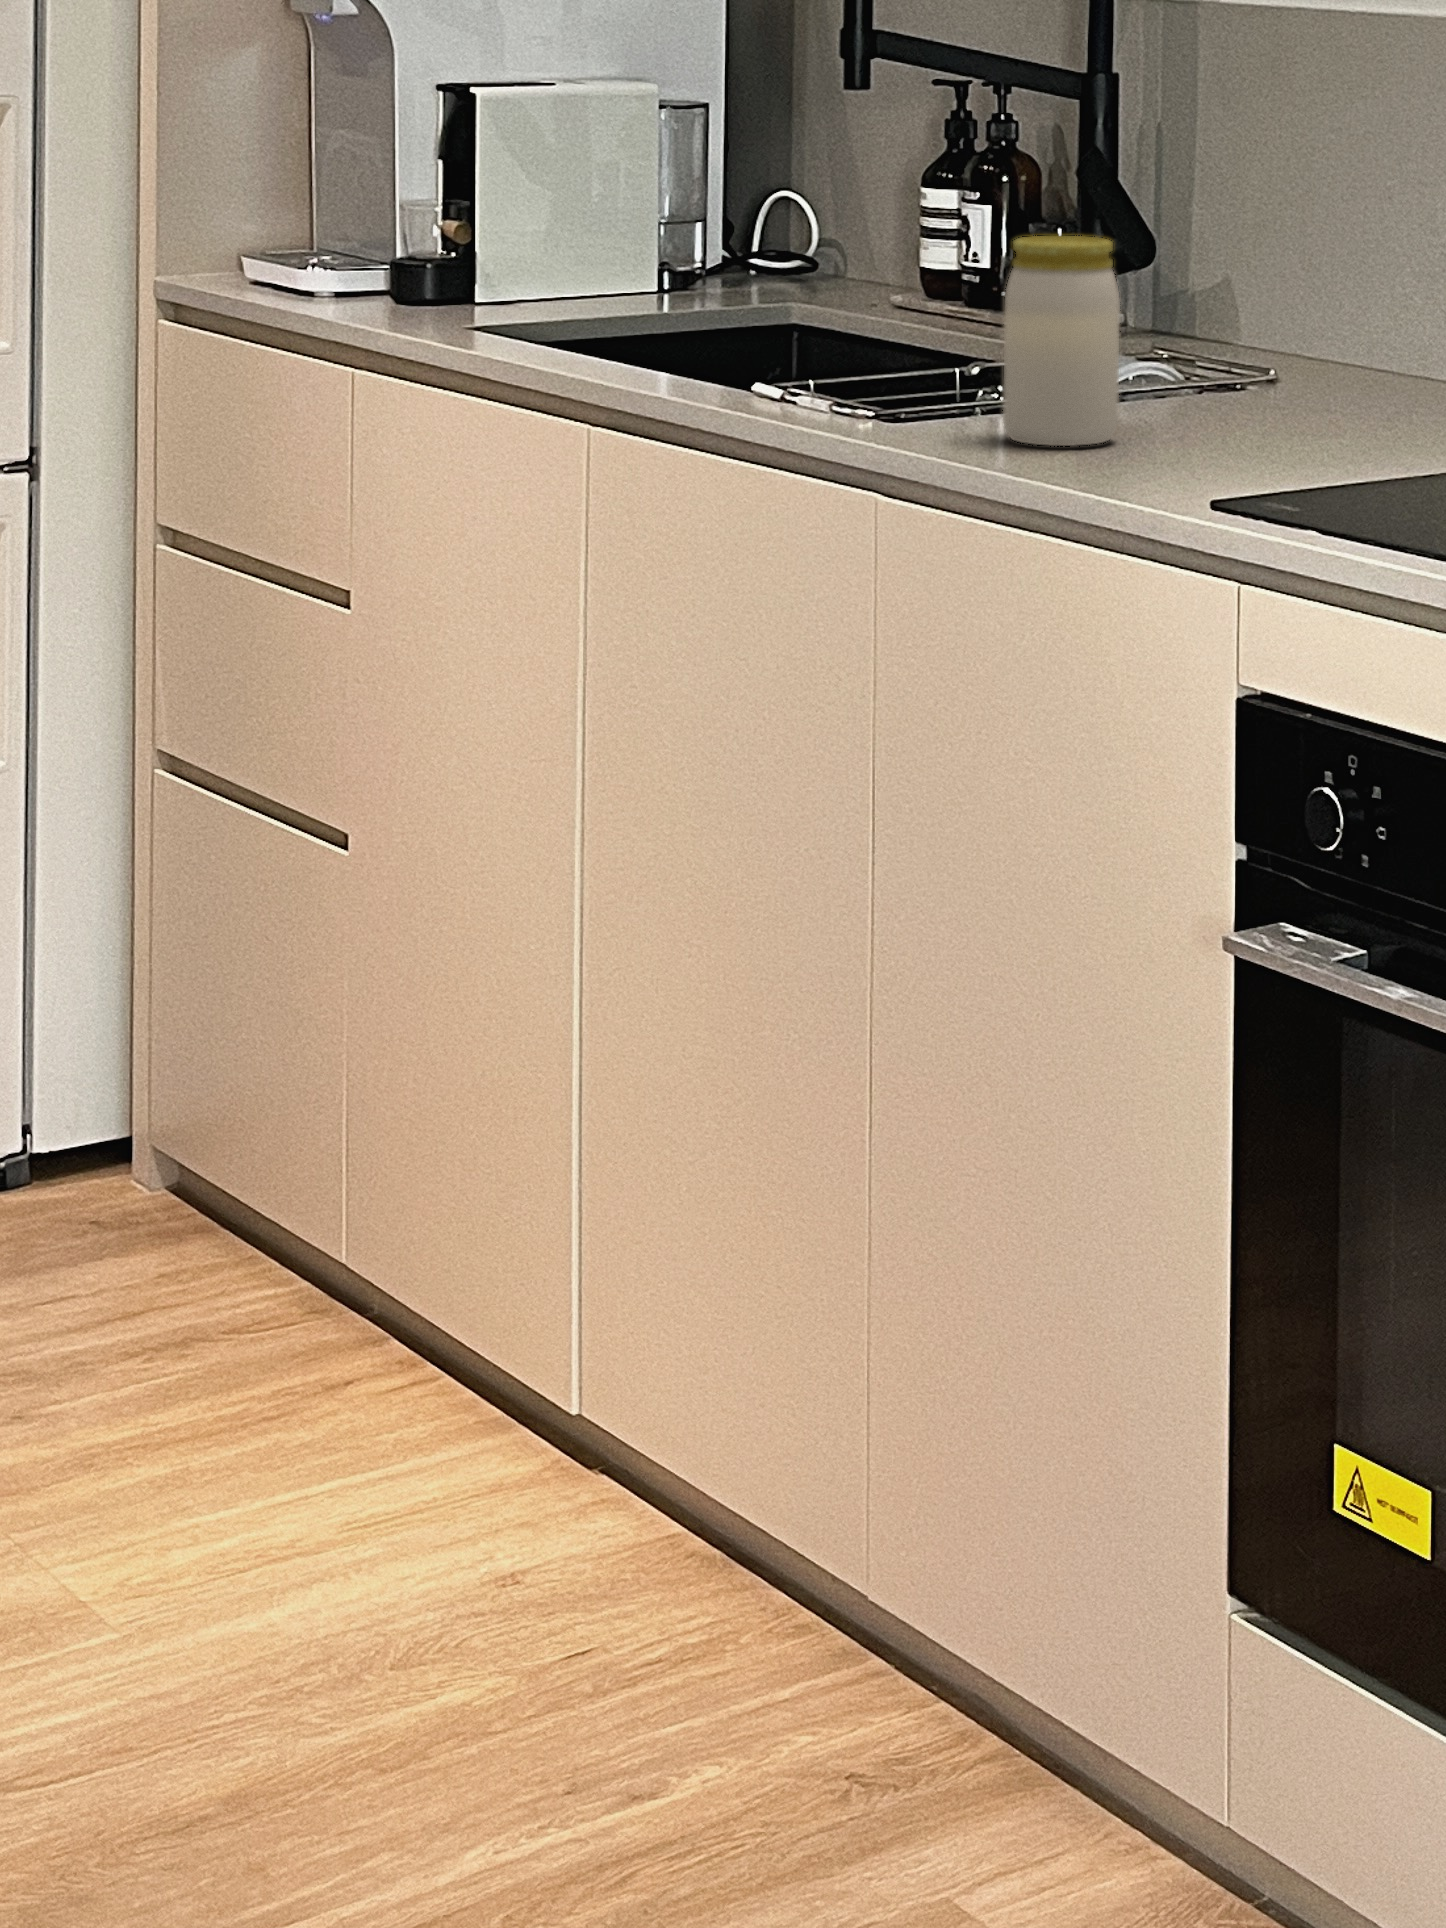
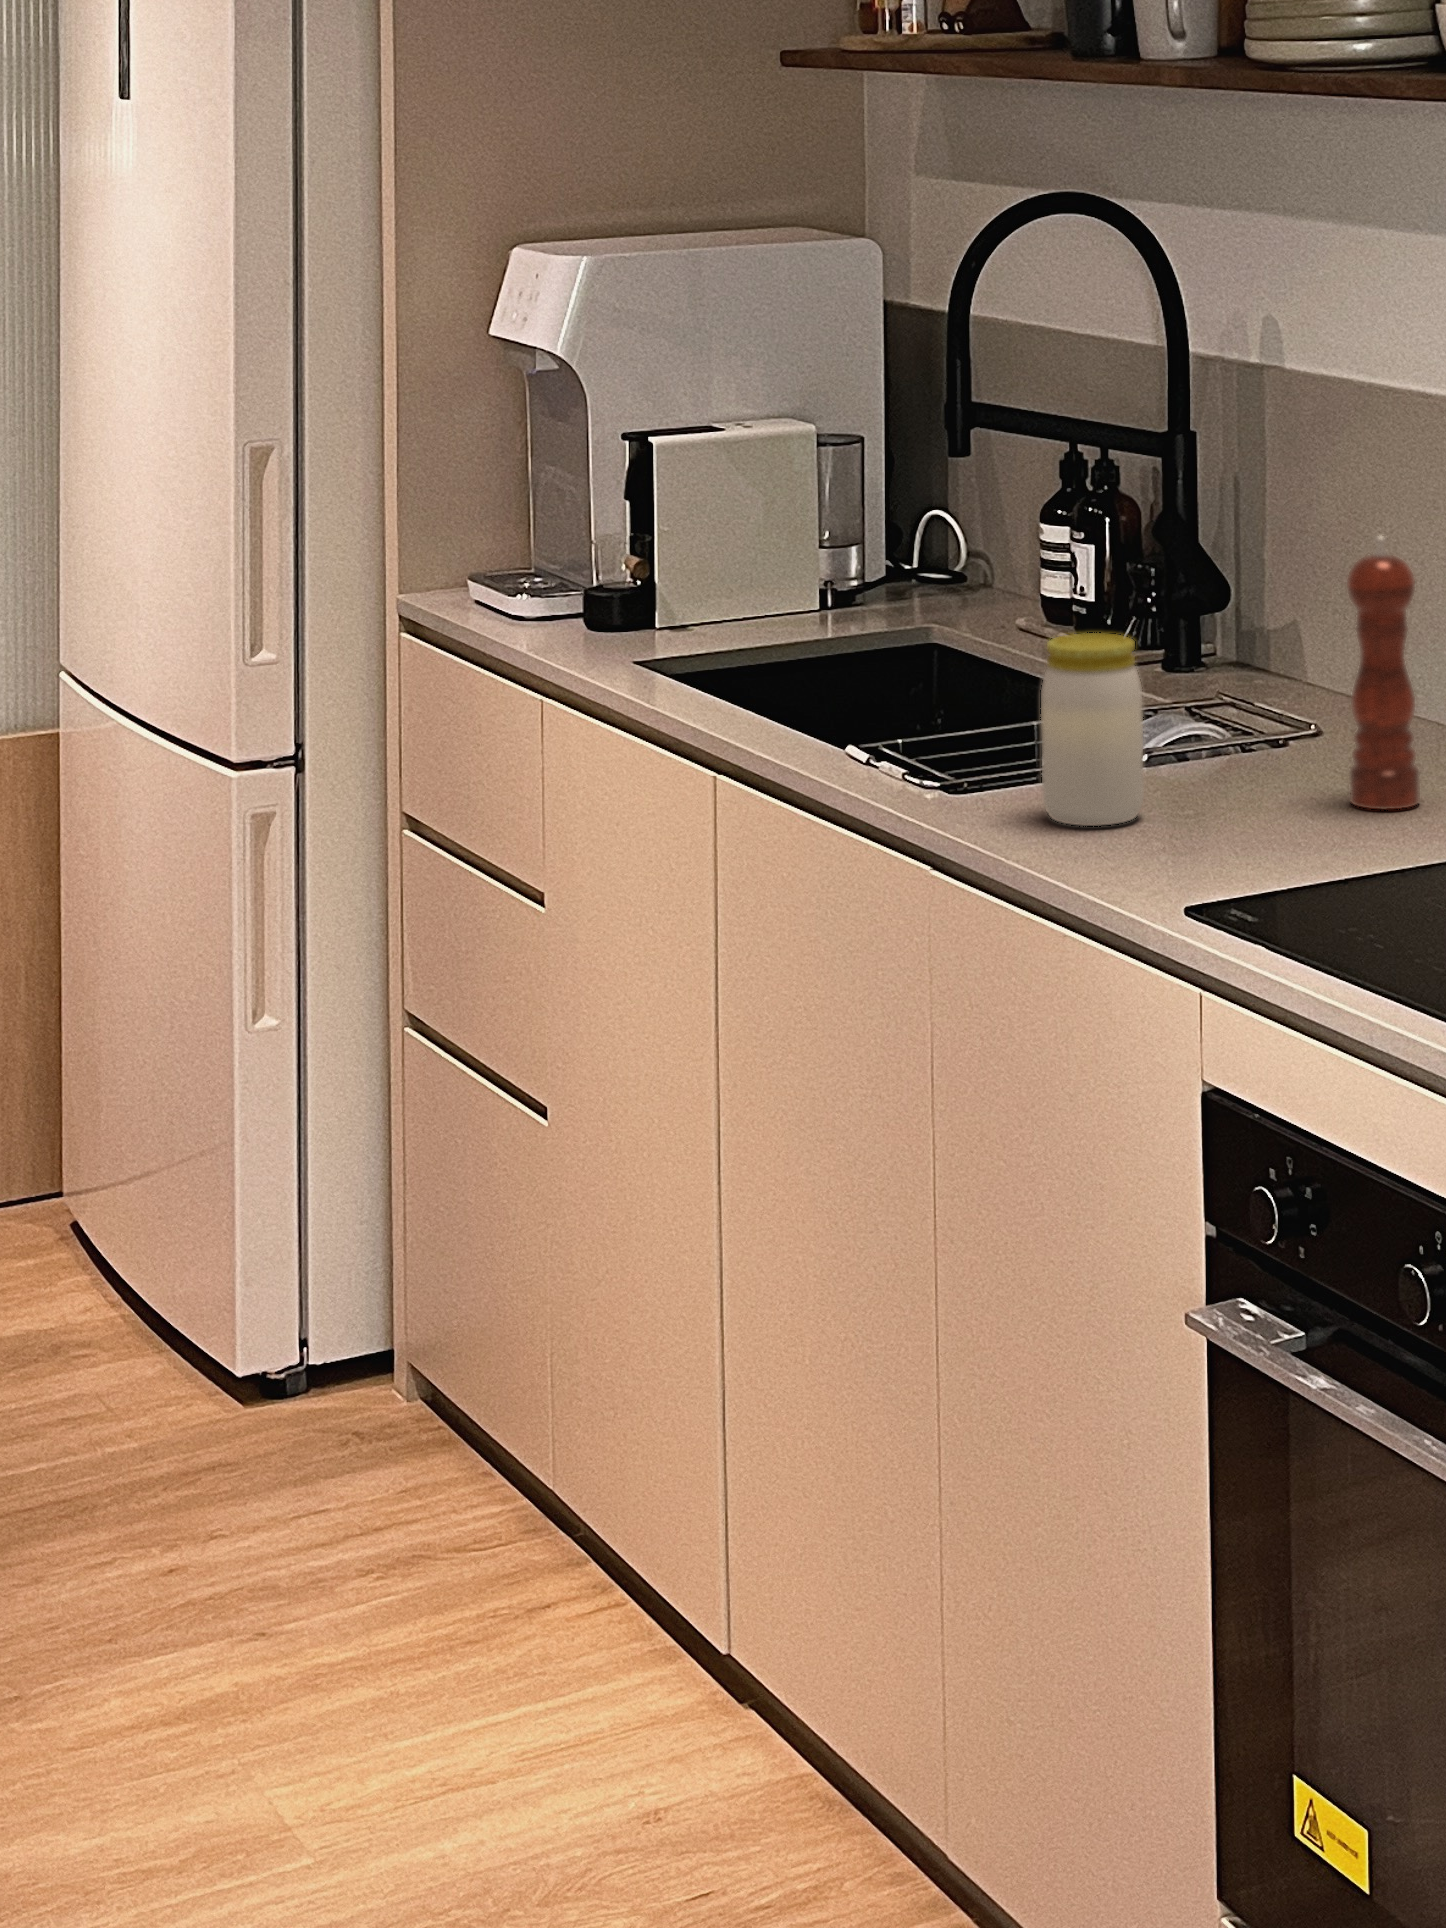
pepper mill: none [1344,133,1425,437] -> present [1347,535,1420,809]

